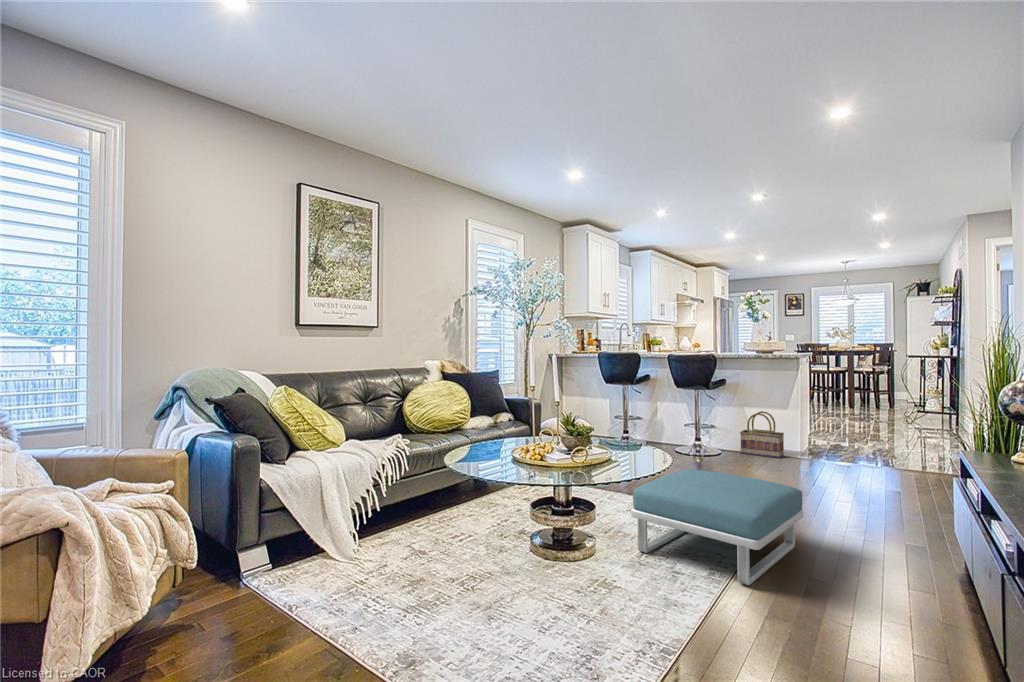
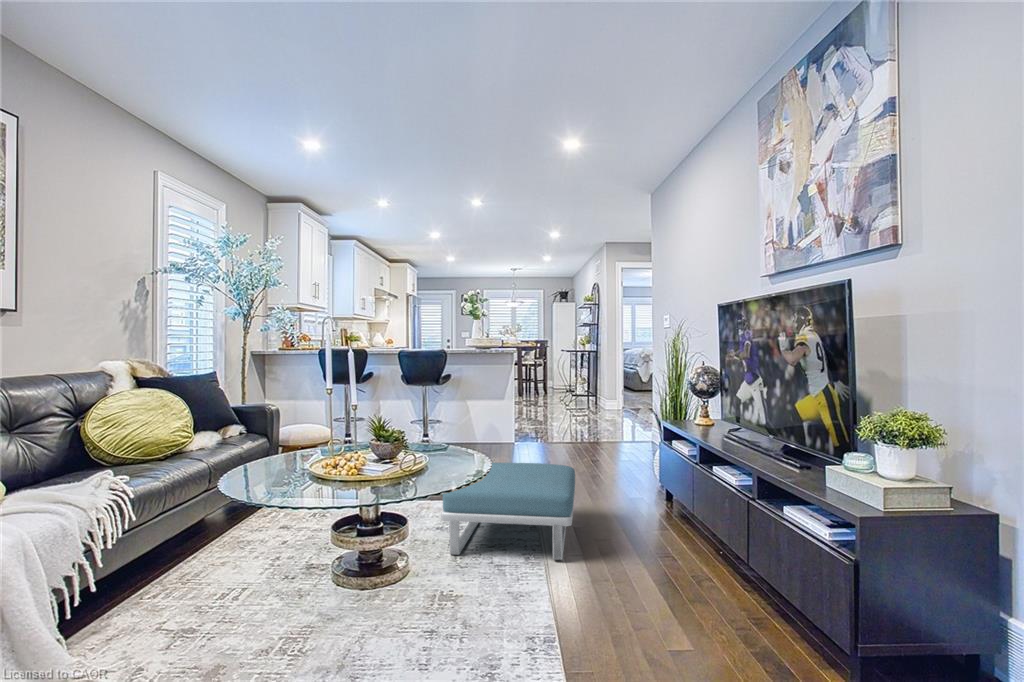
basket: present [740,411,784,458] -> none [466,403,502,444]

